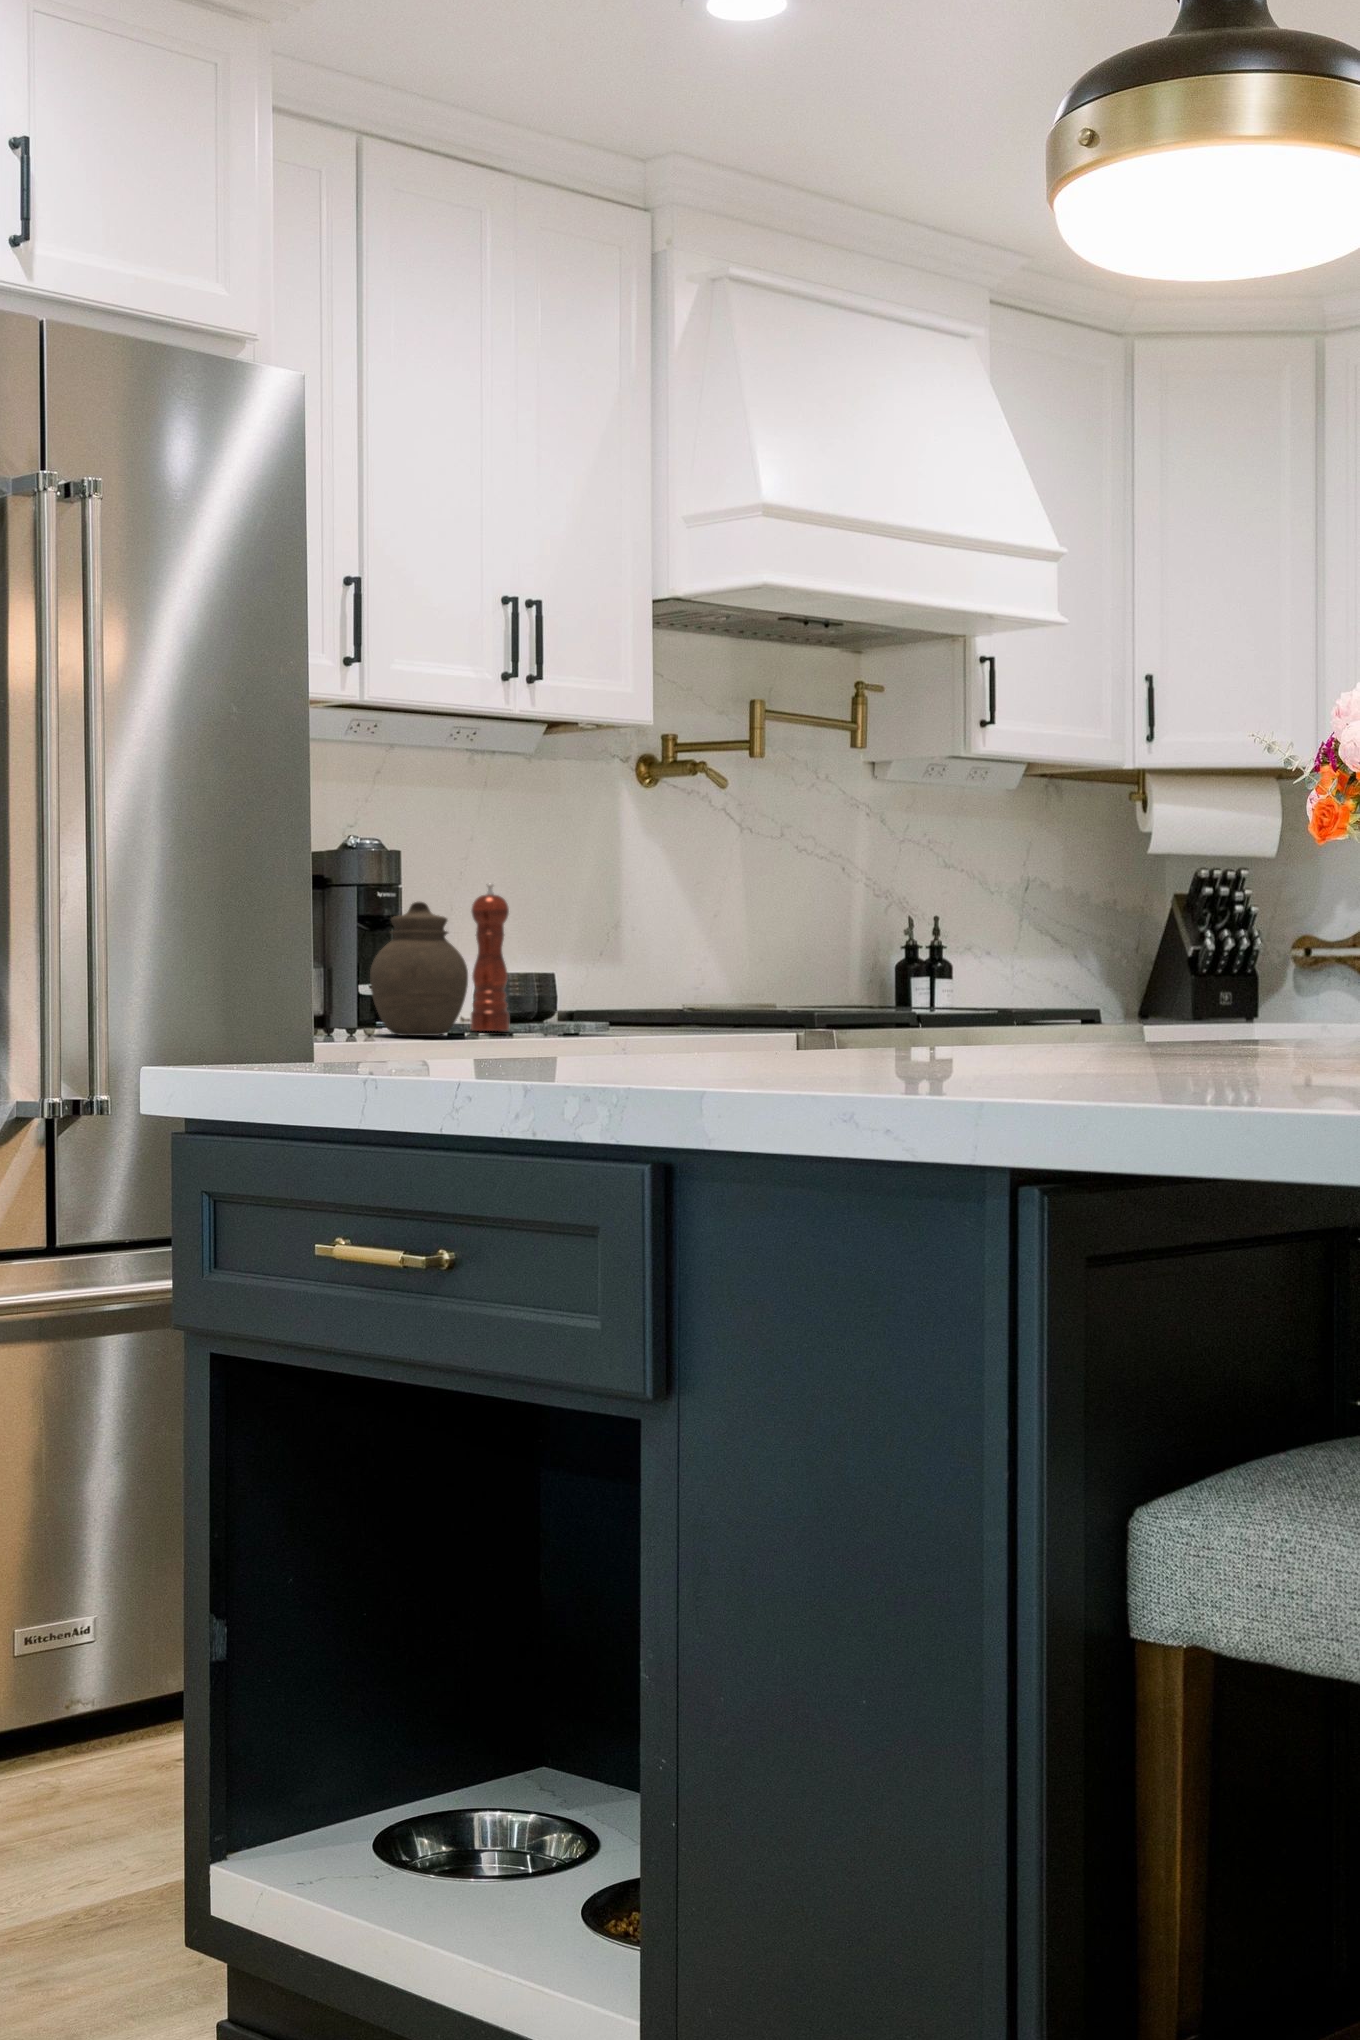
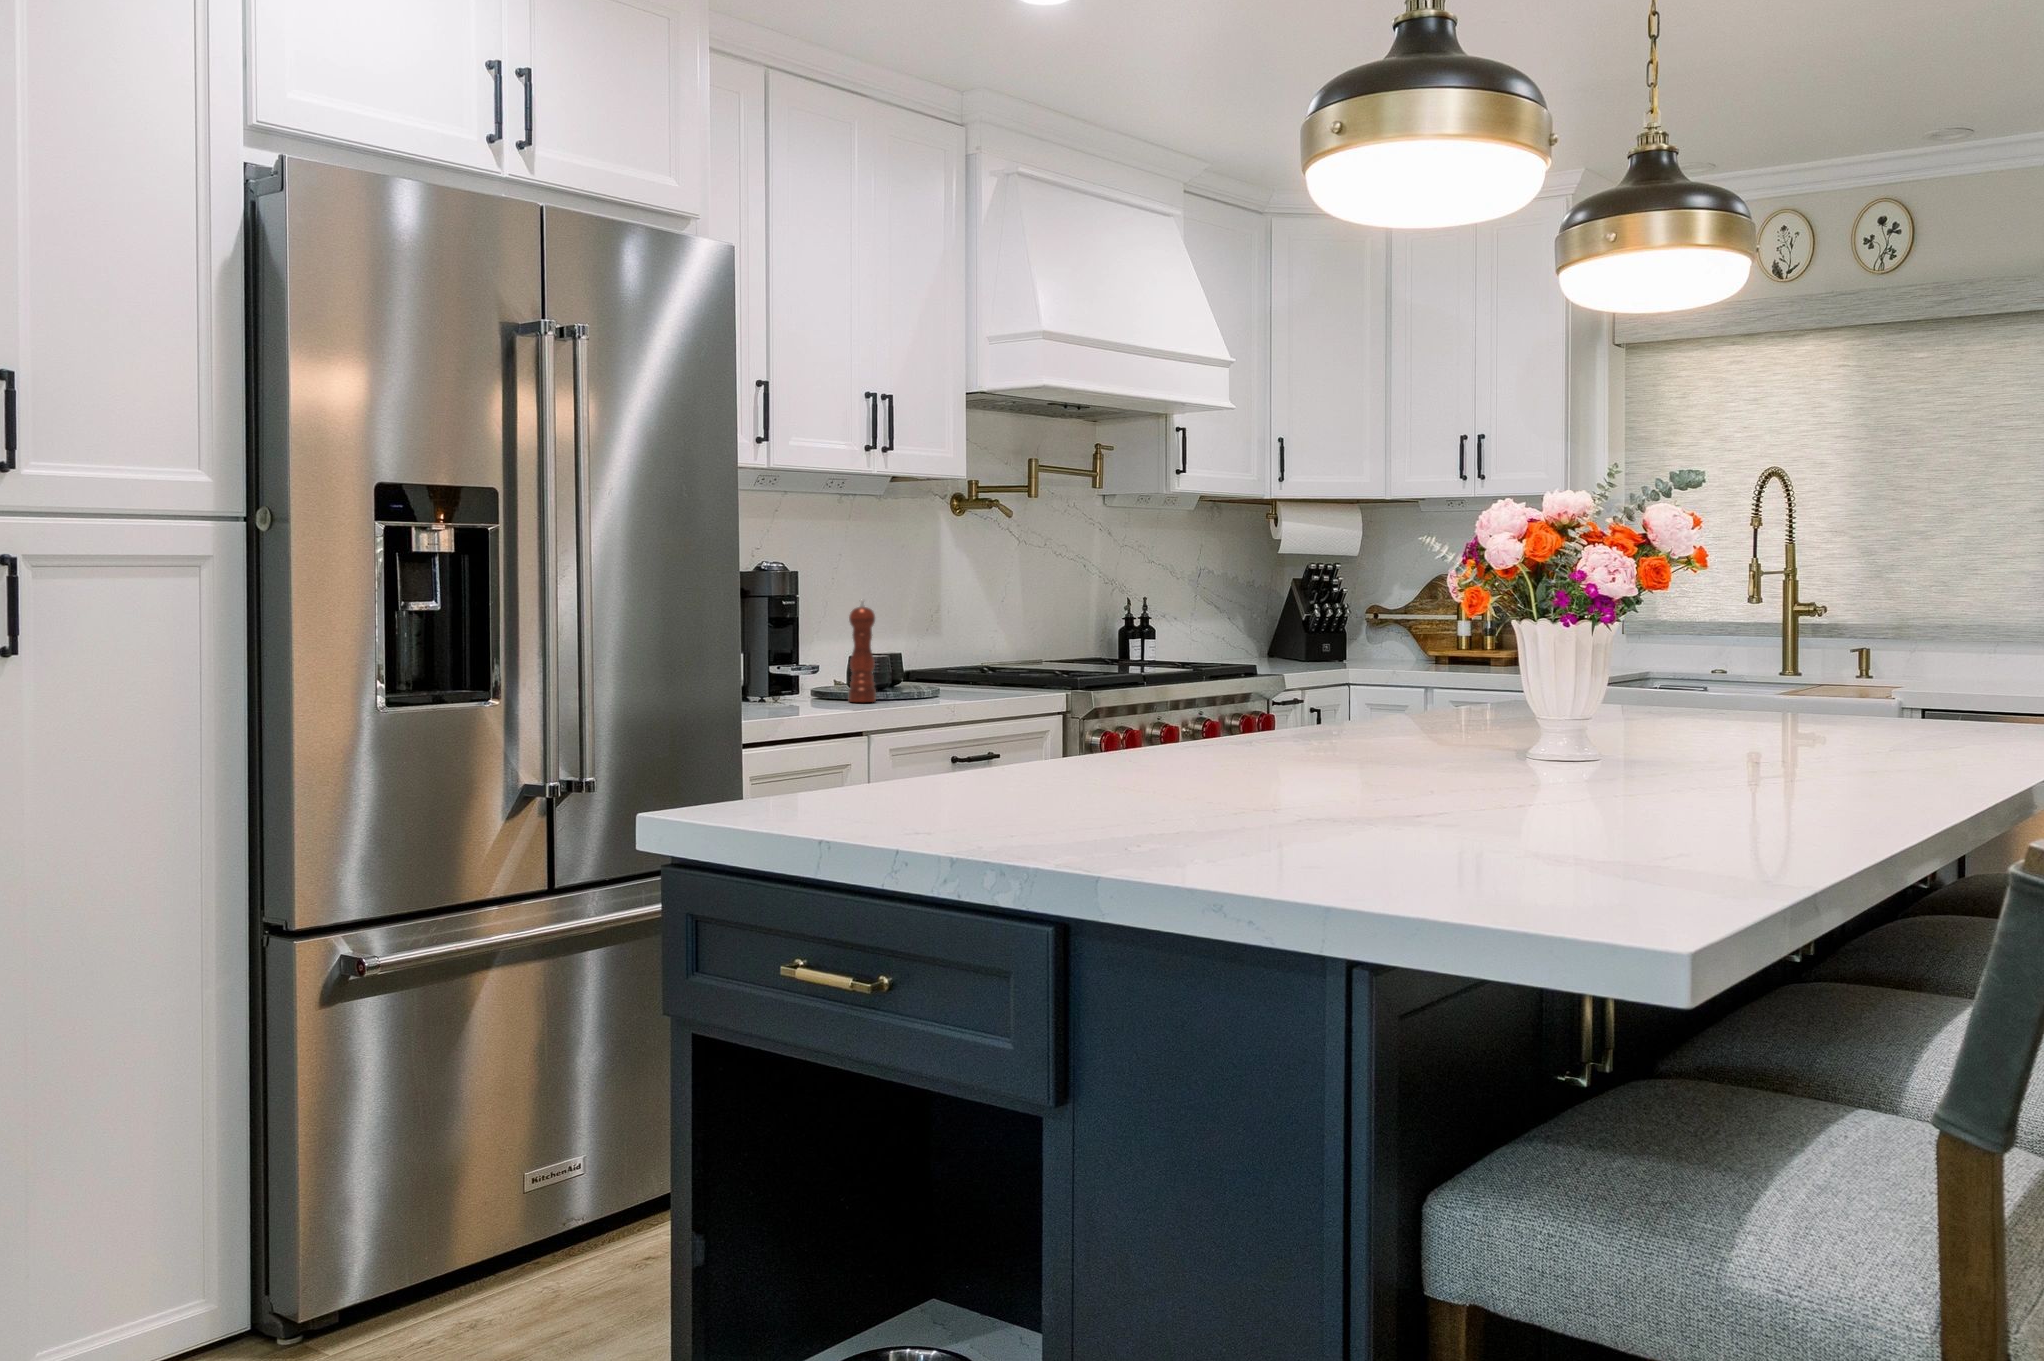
jar: present [370,902,468,1036] -> none [780,617,850,712]

